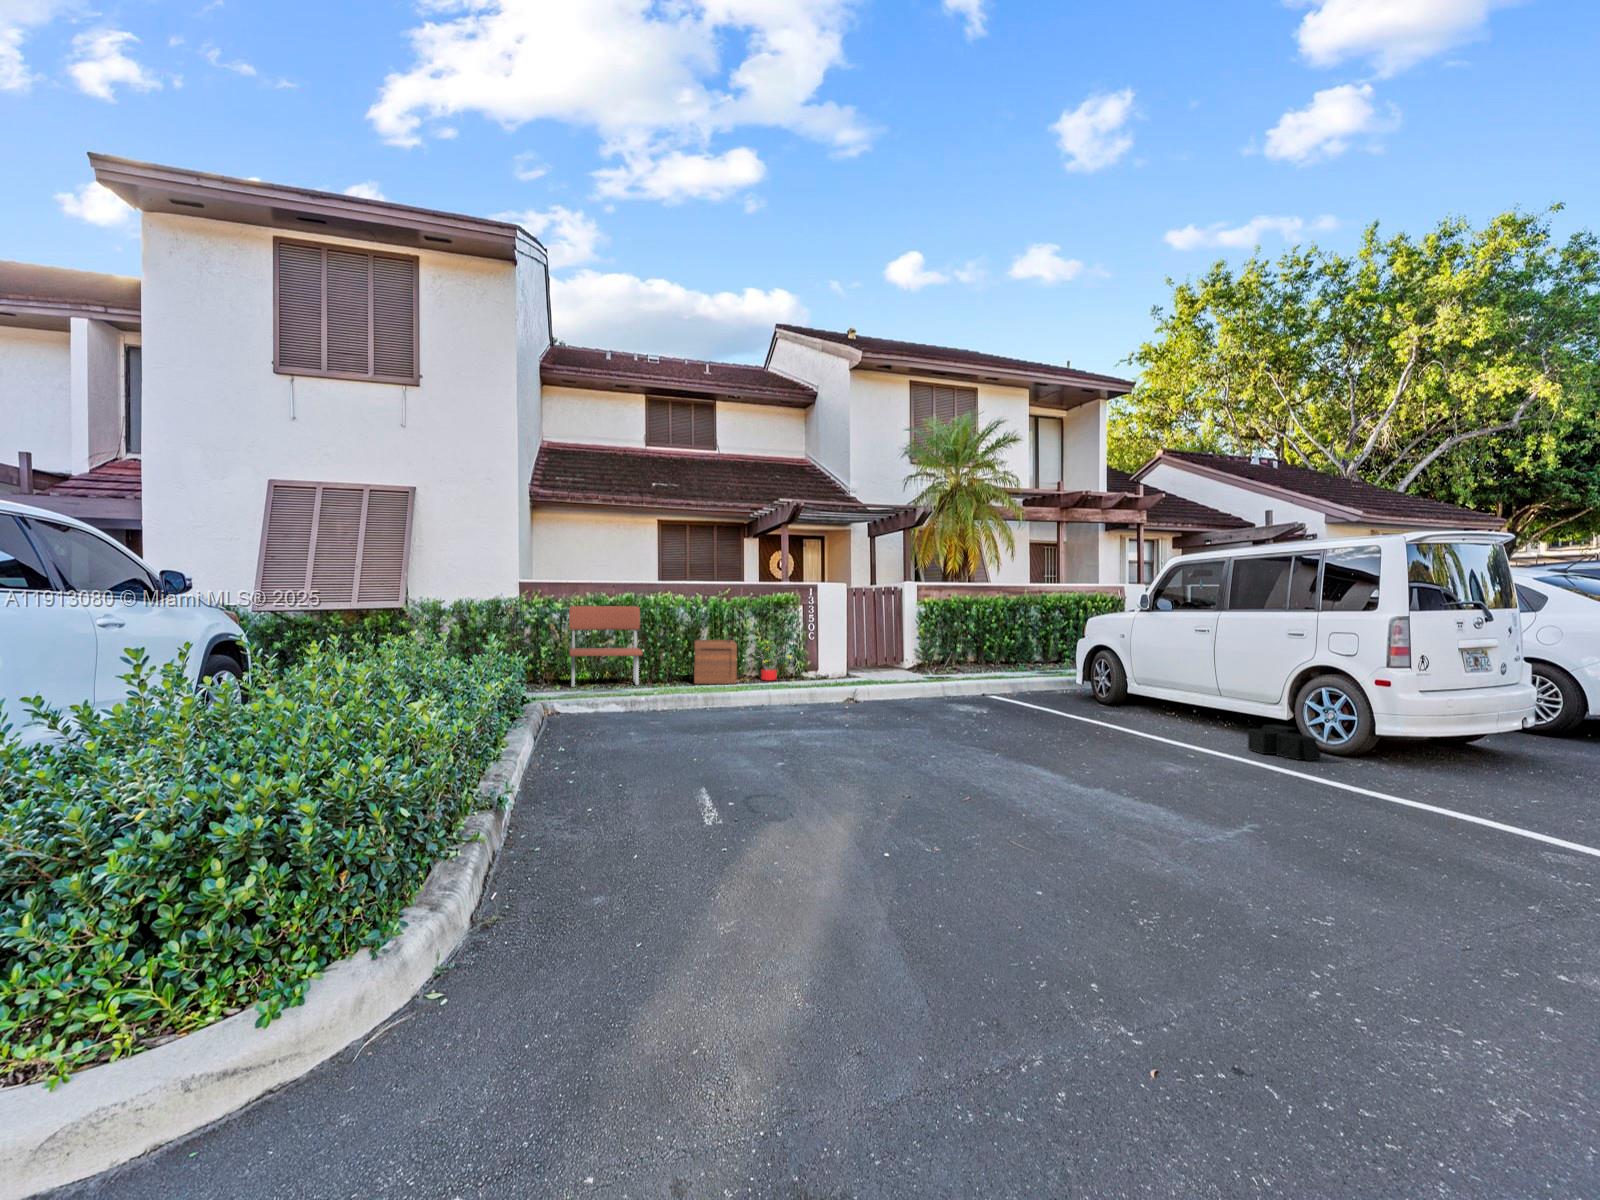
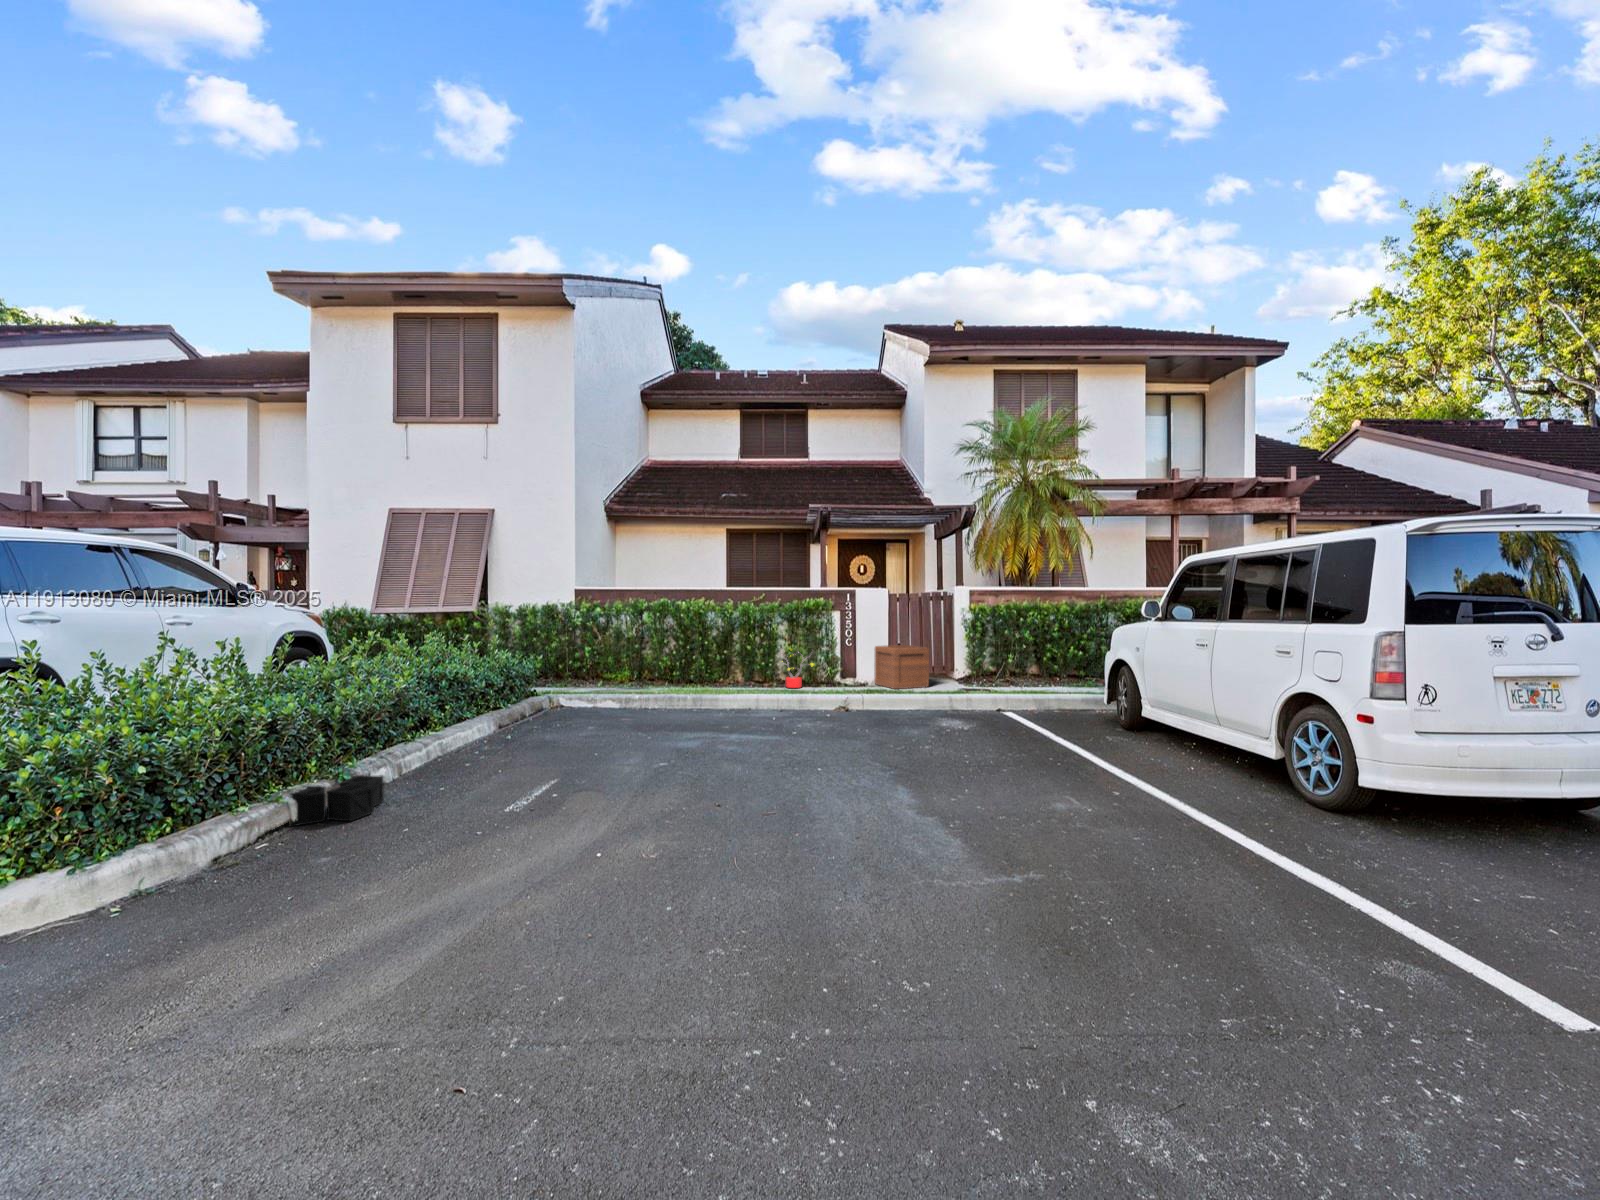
bench: present [569,606,643,687] -> none [595,614,668,690]
wooden crate: present [694,640,737,684] -> present [874,645,929,689]
storage bin: present [1248,725,1321,761] -> present [288,775,384,826]

